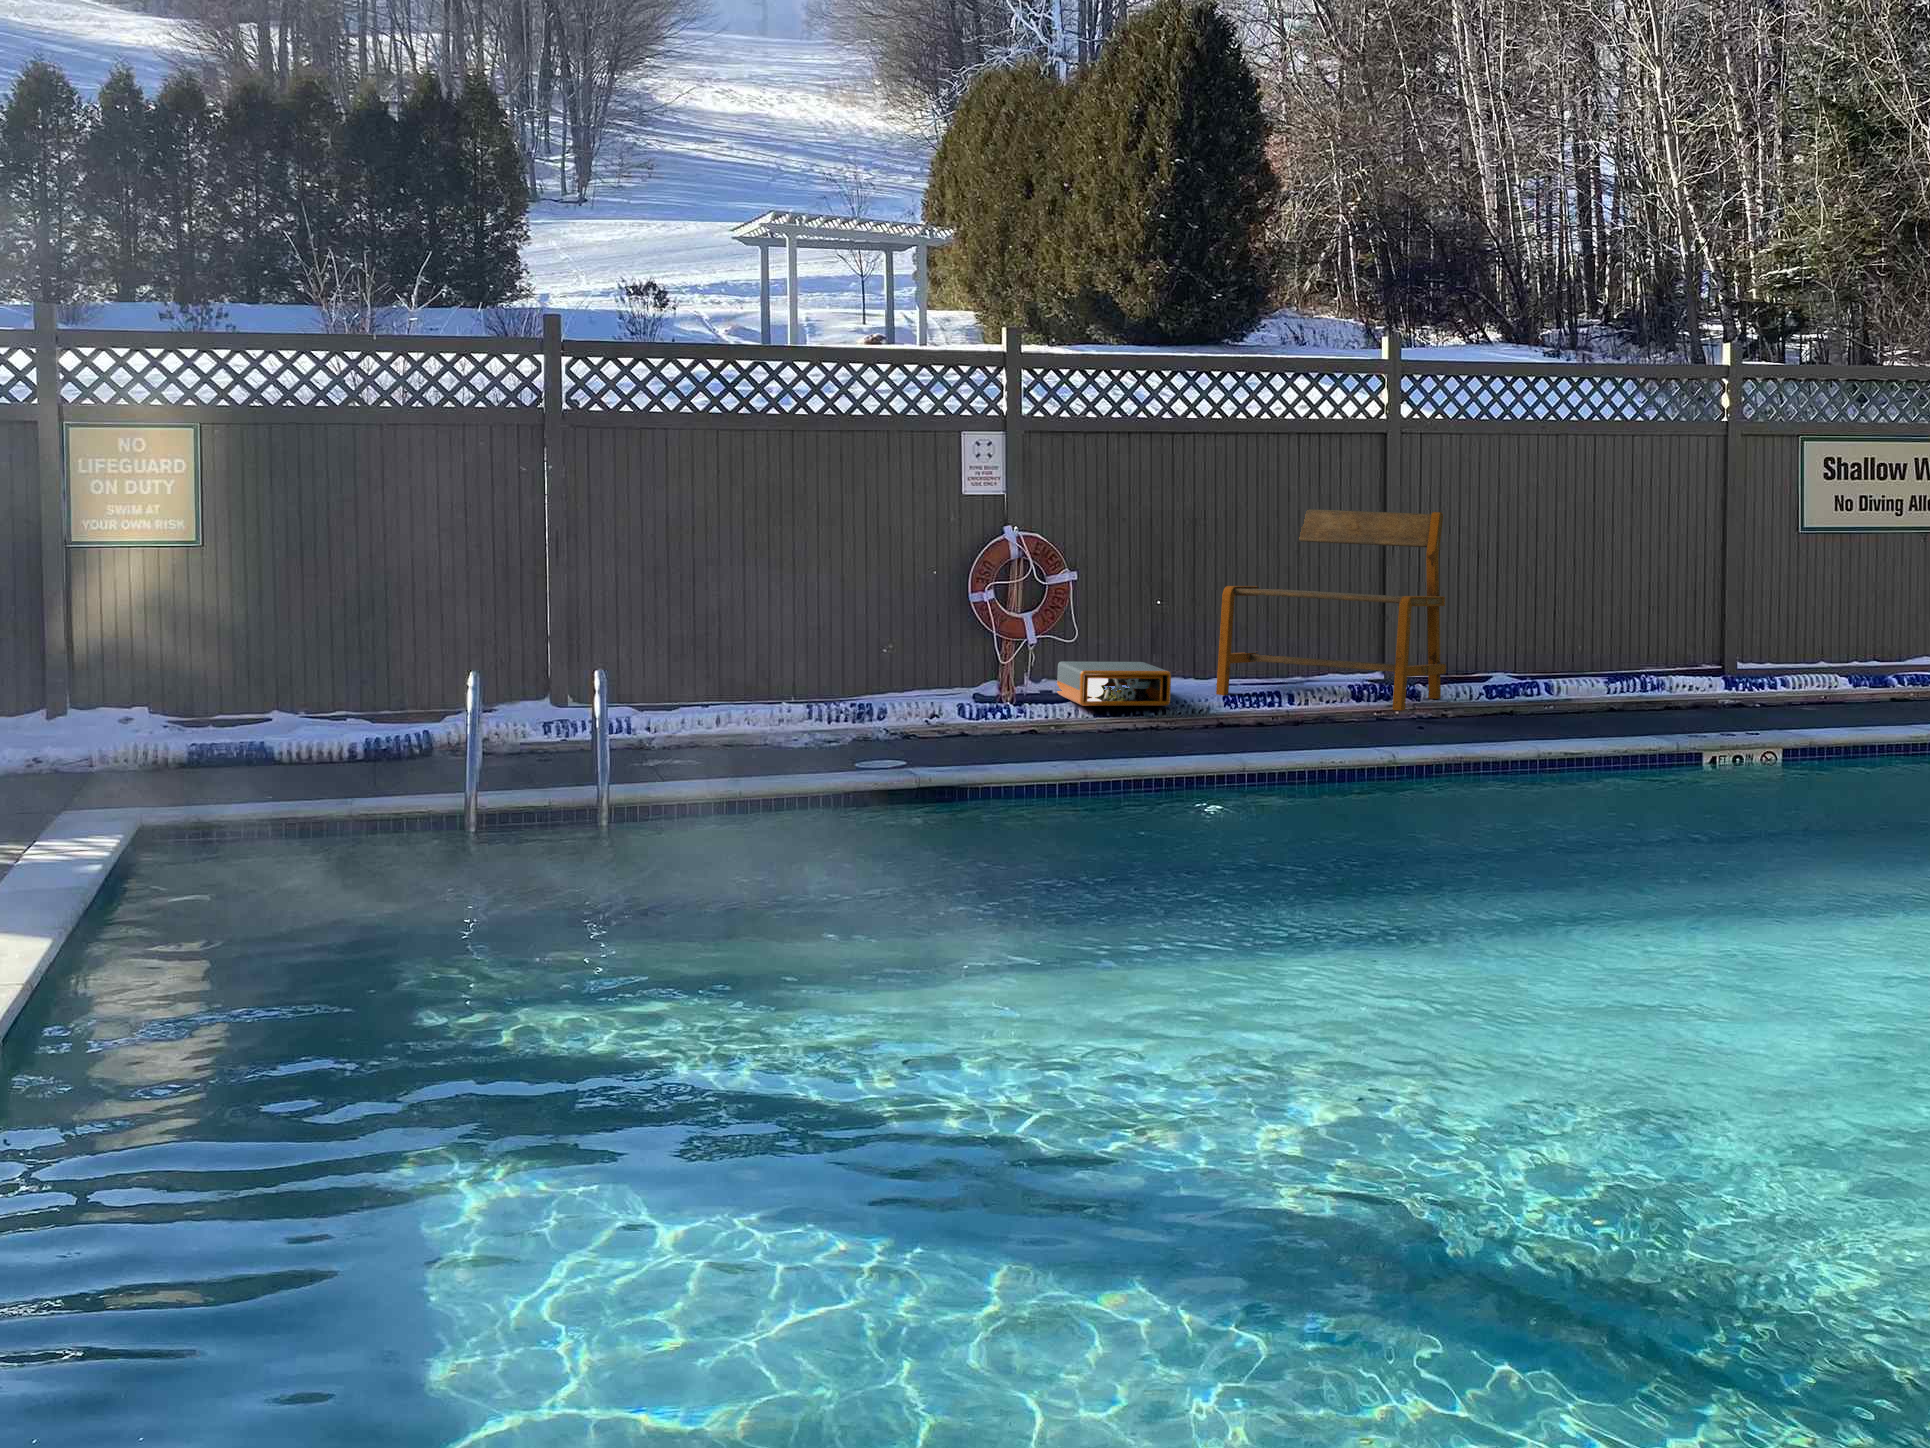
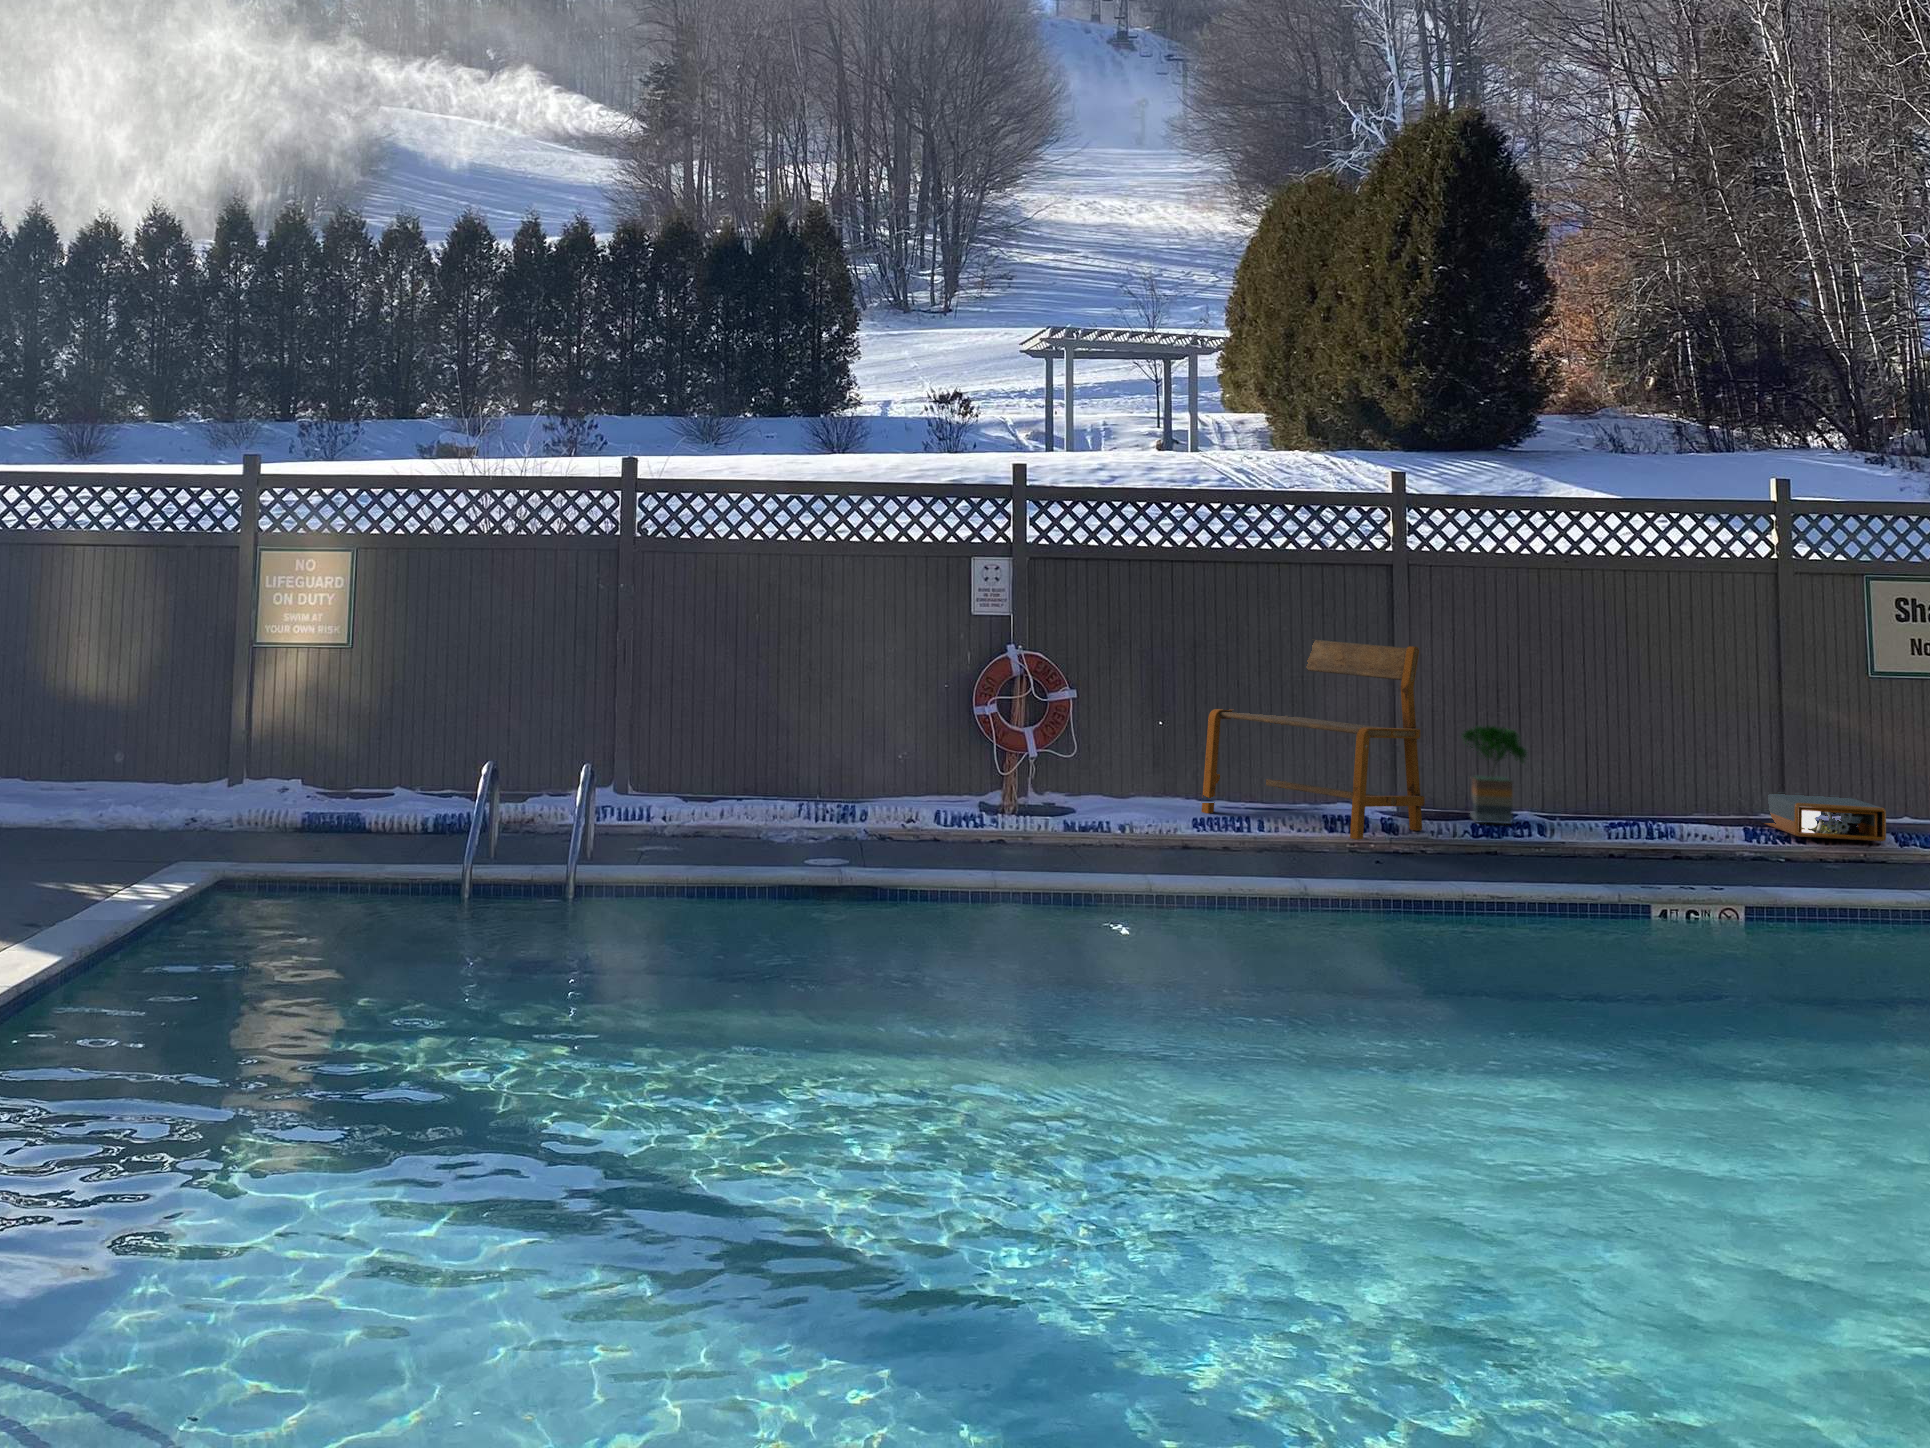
potted tree: none [1462,589,1533,687] -> present [1462,725,1527,824]
storage box: present [1057,661,1171,706] -> present [1765,792,1886,841]

